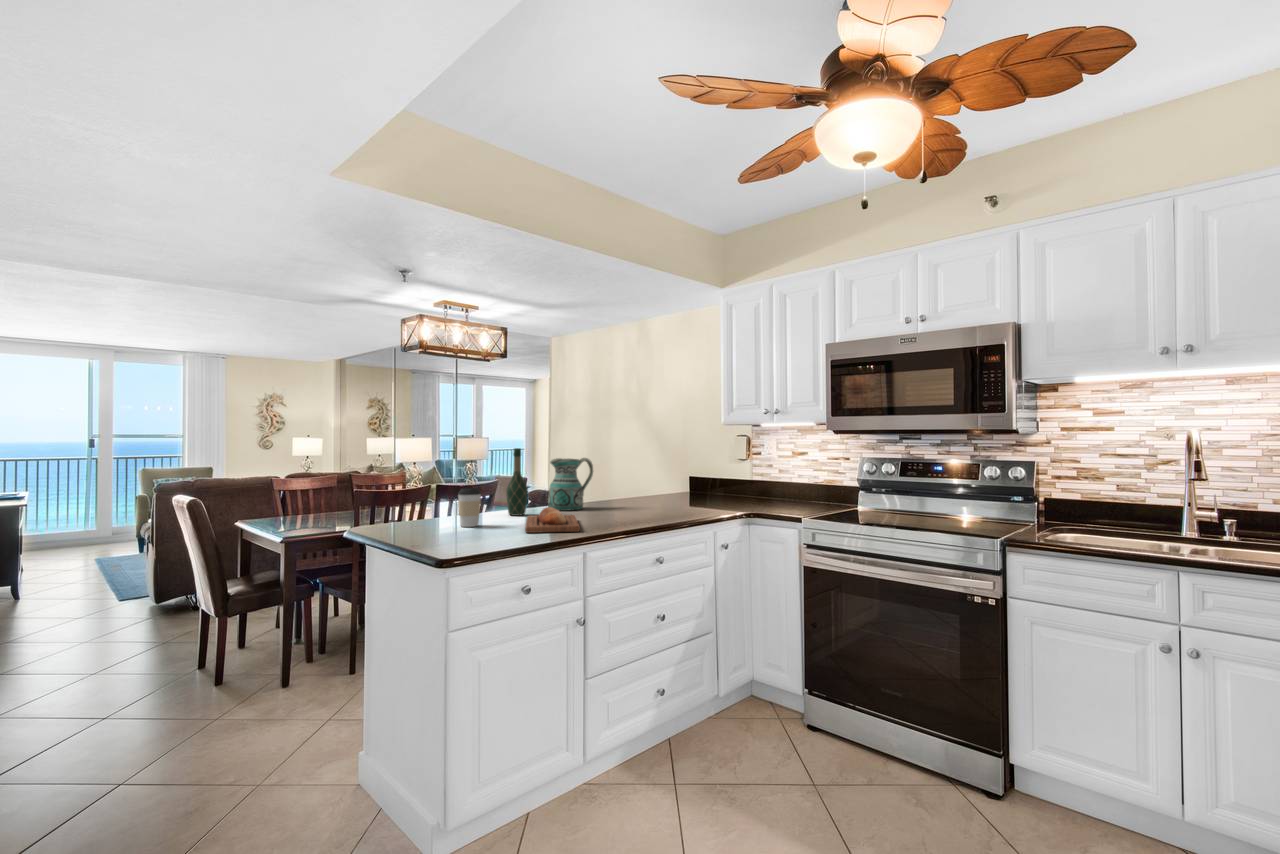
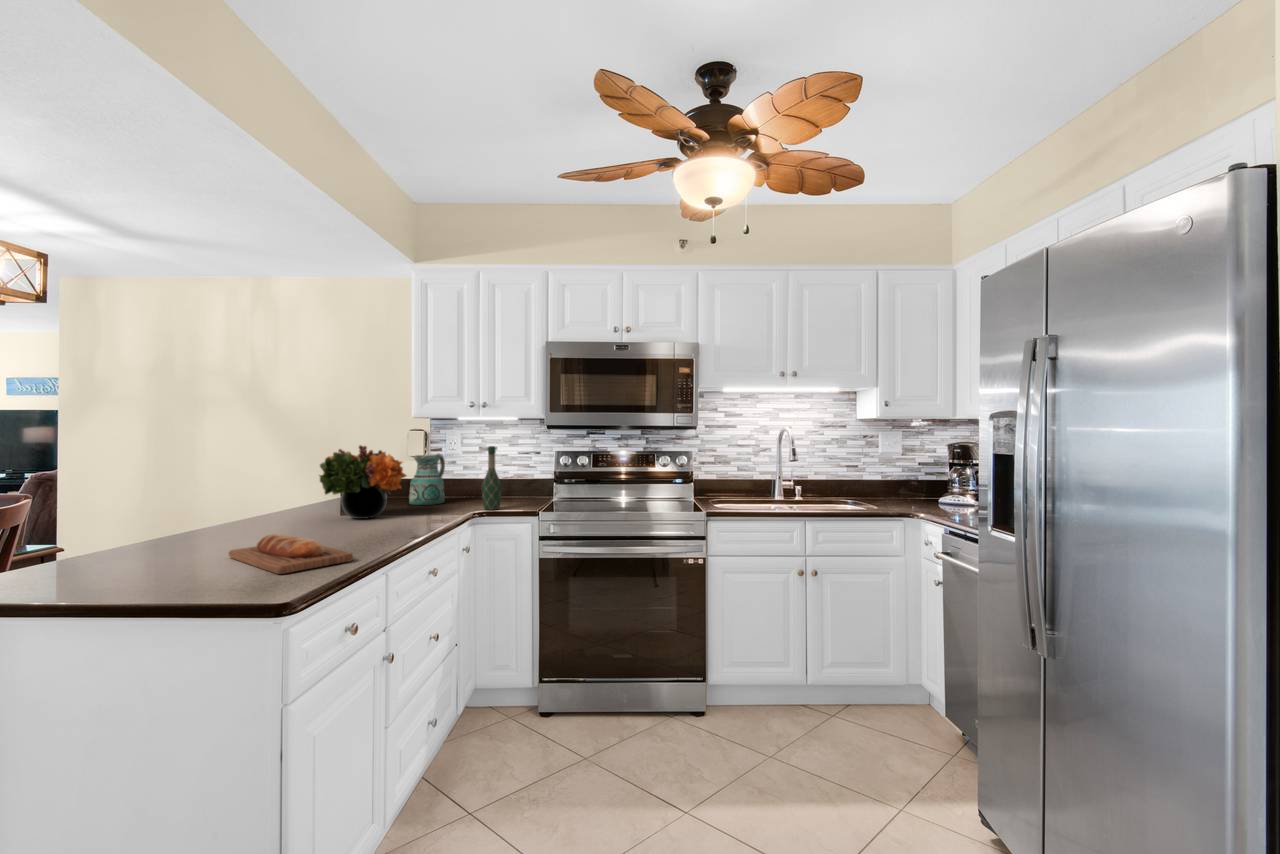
flower arrangement: none [619,446,691,508] -> present [319,445,407,519]
wine bottle: present [506,448,528,516] -> present [481,446,502,510]
ceramic pitcher: present [548,458,593,511] -> present [409,454,445,505]
coffee cup: present [458,488,481,527] -> none [122,520,169,584]

